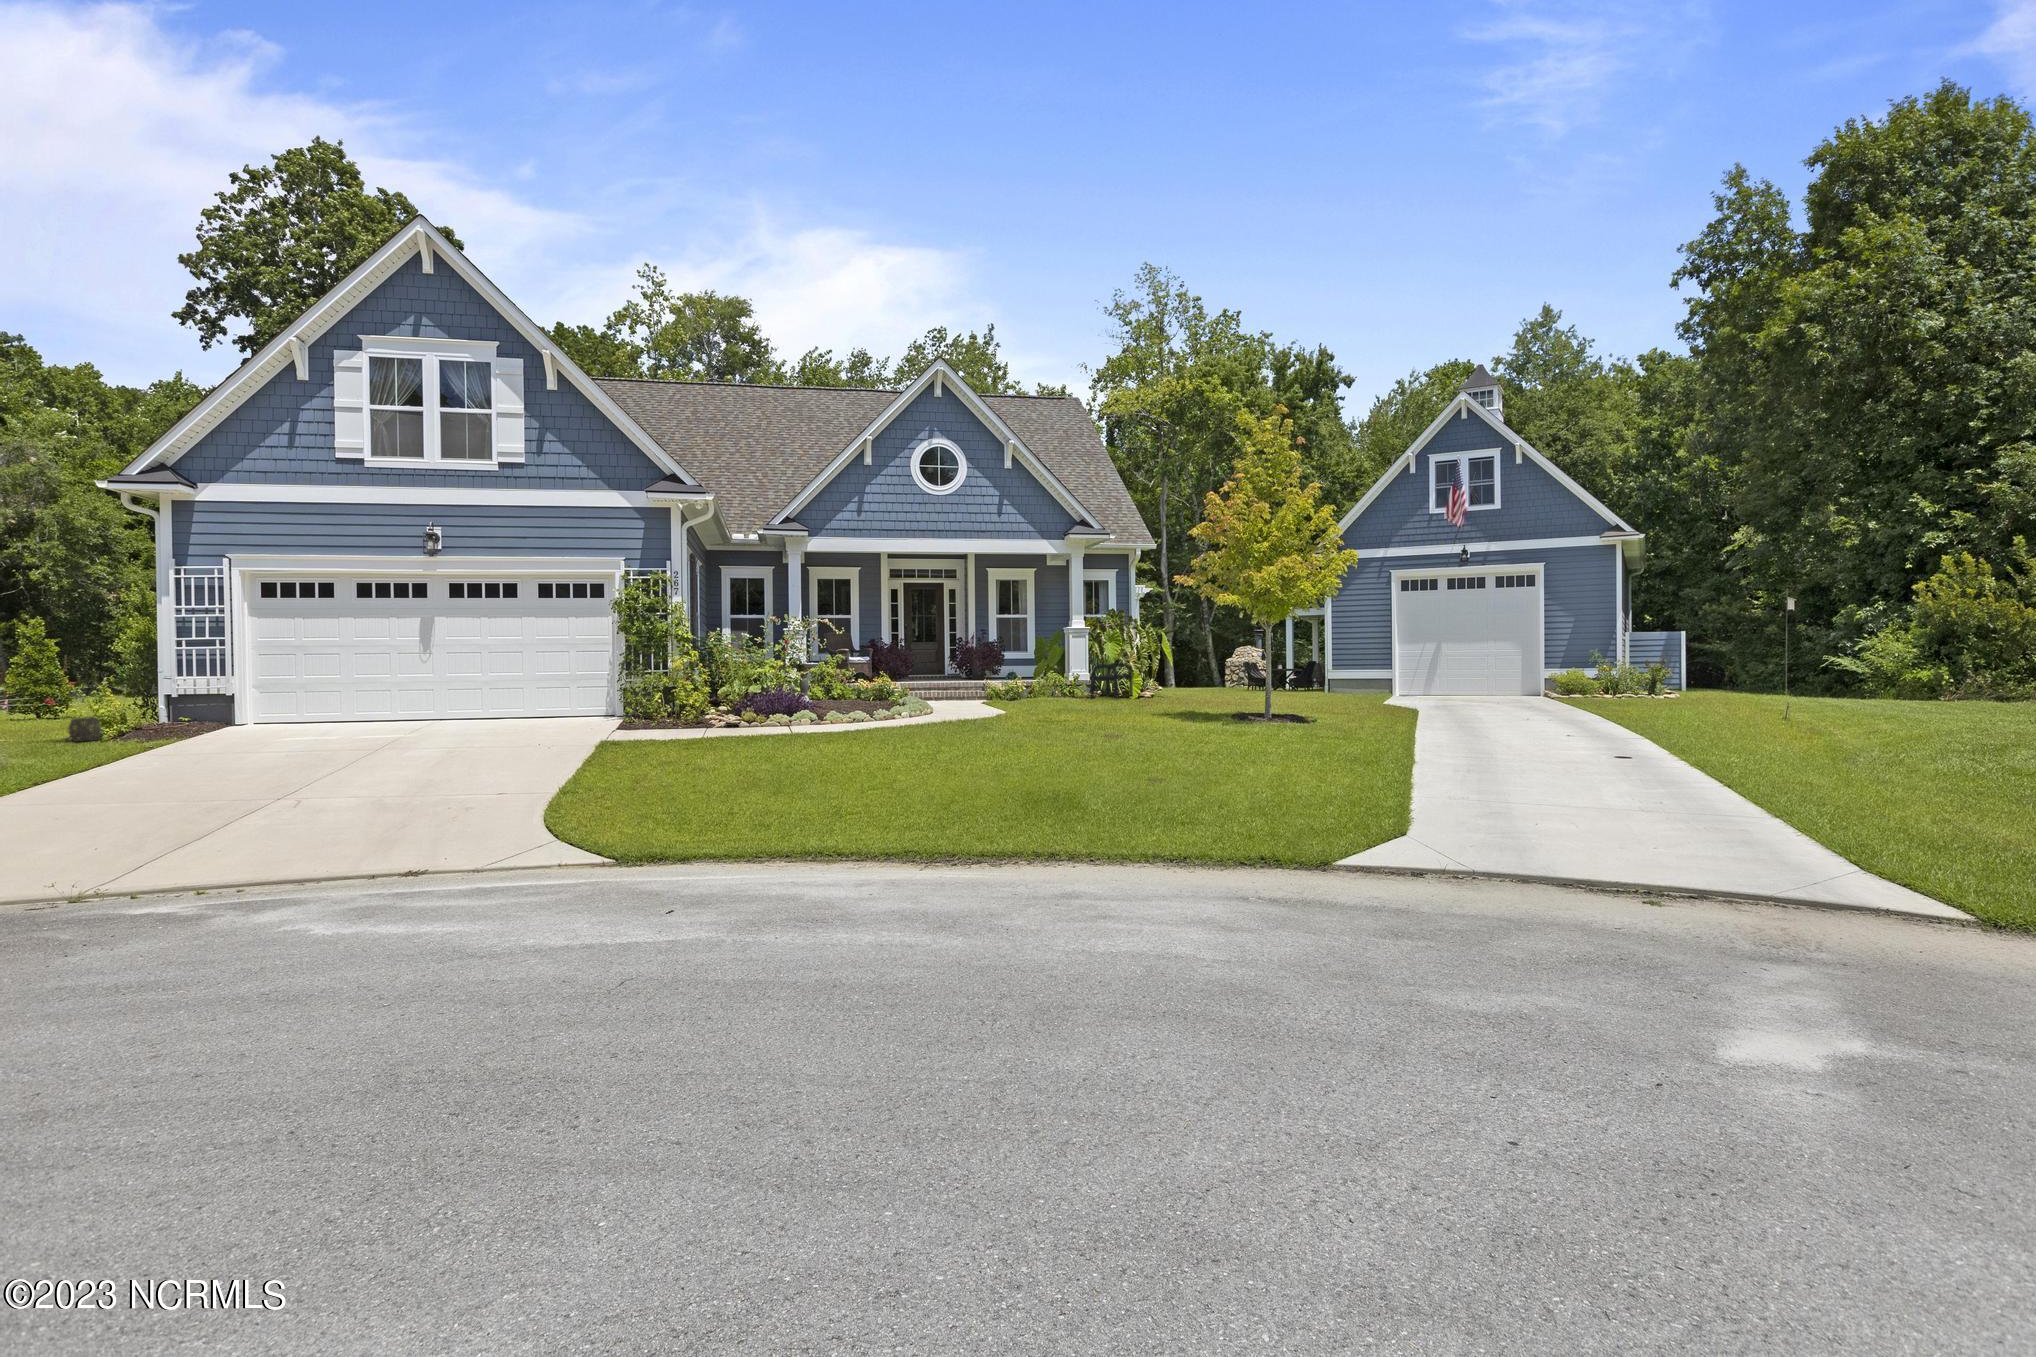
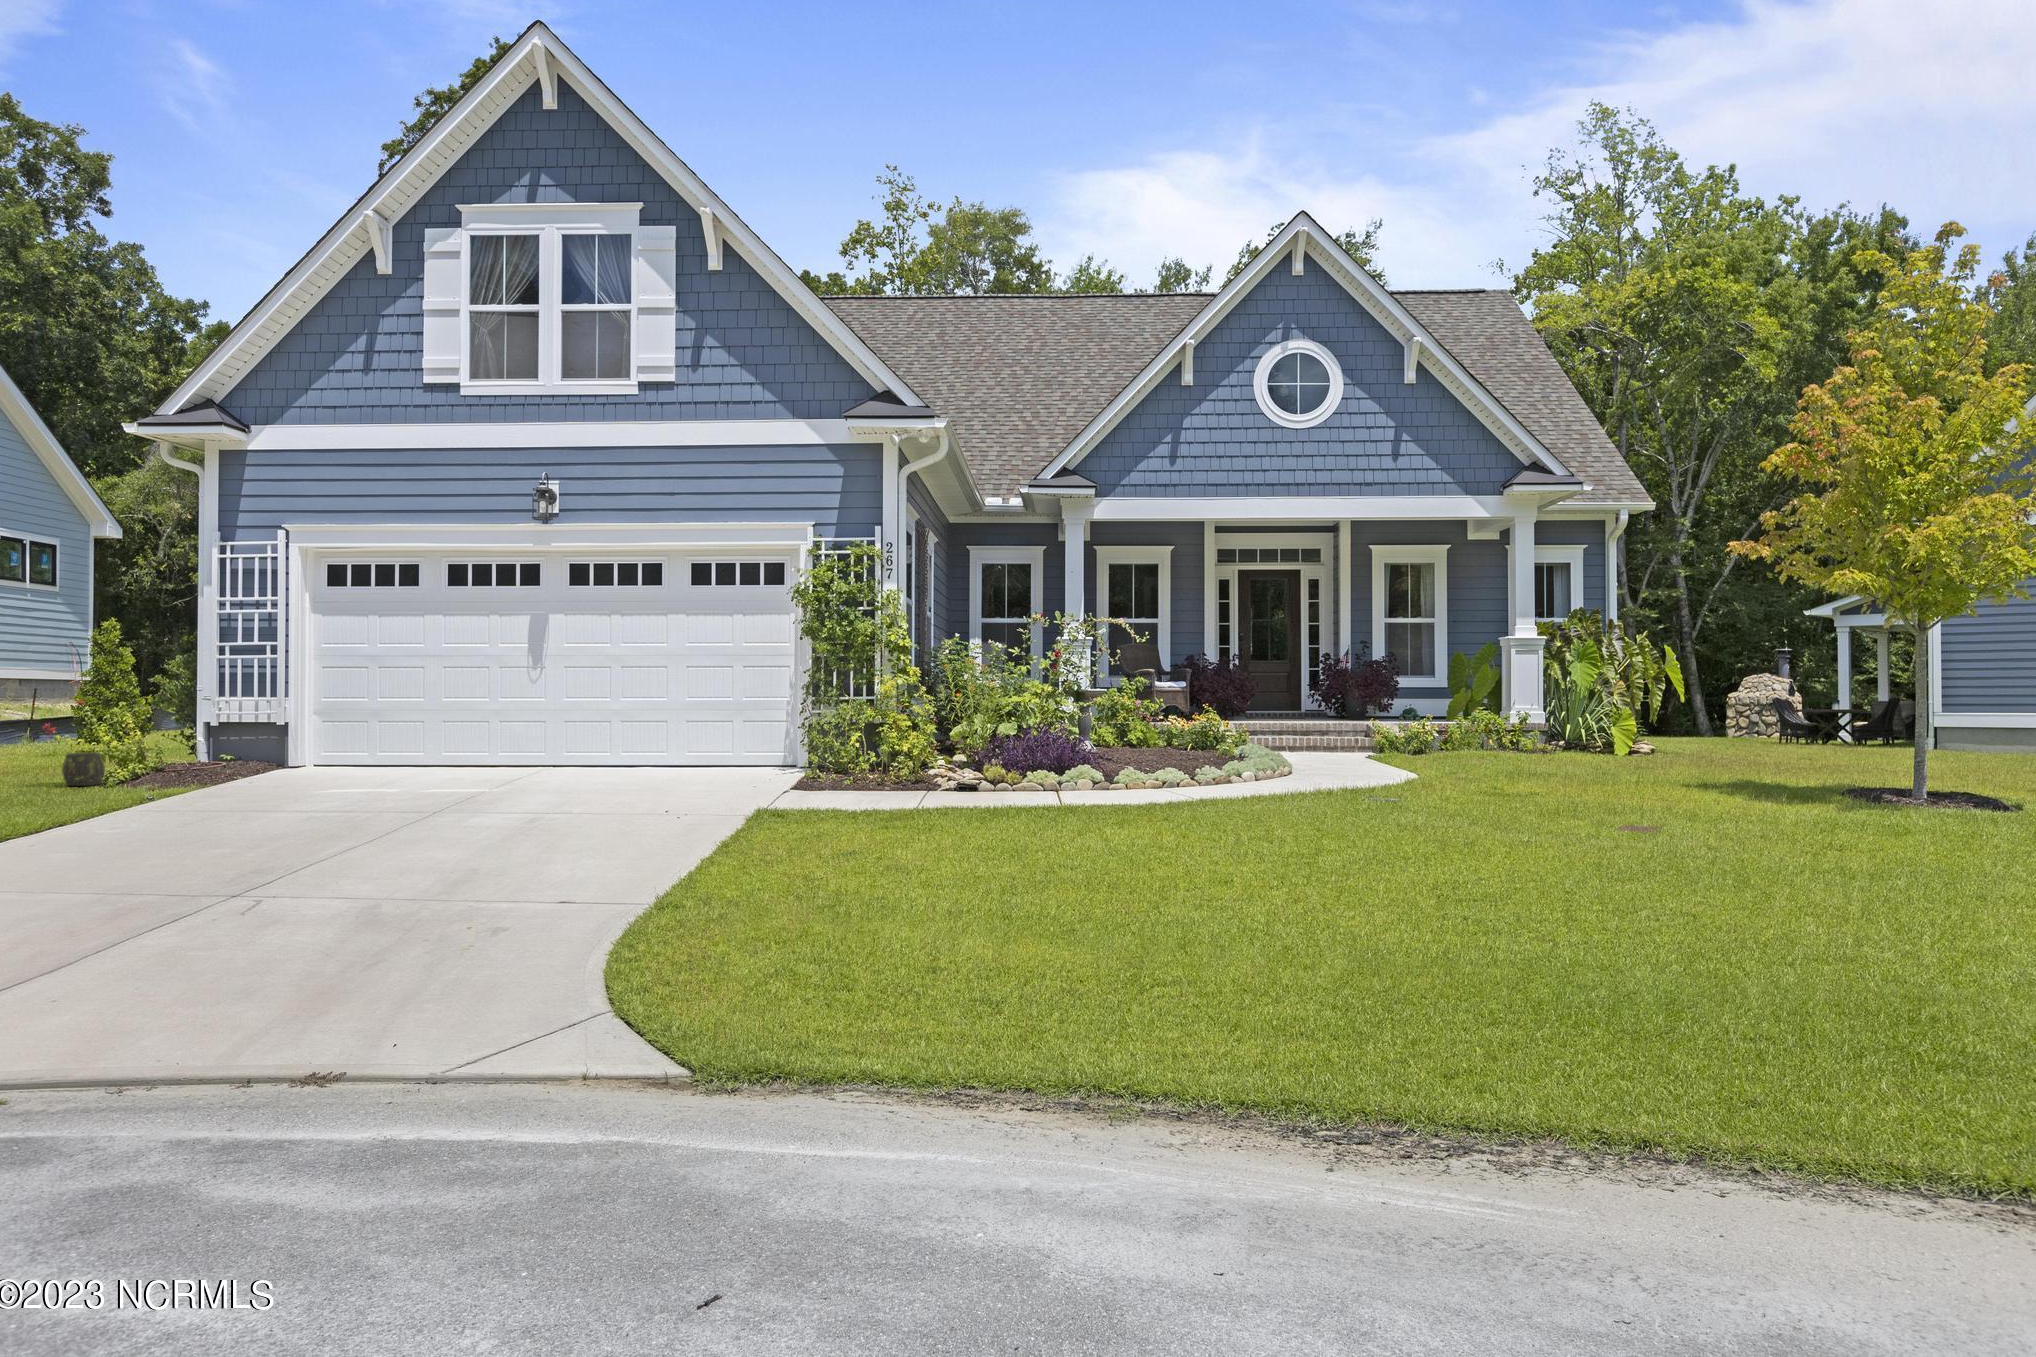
bench: present [1090,662,1133,699] -> none [1549,693,1621,753]

